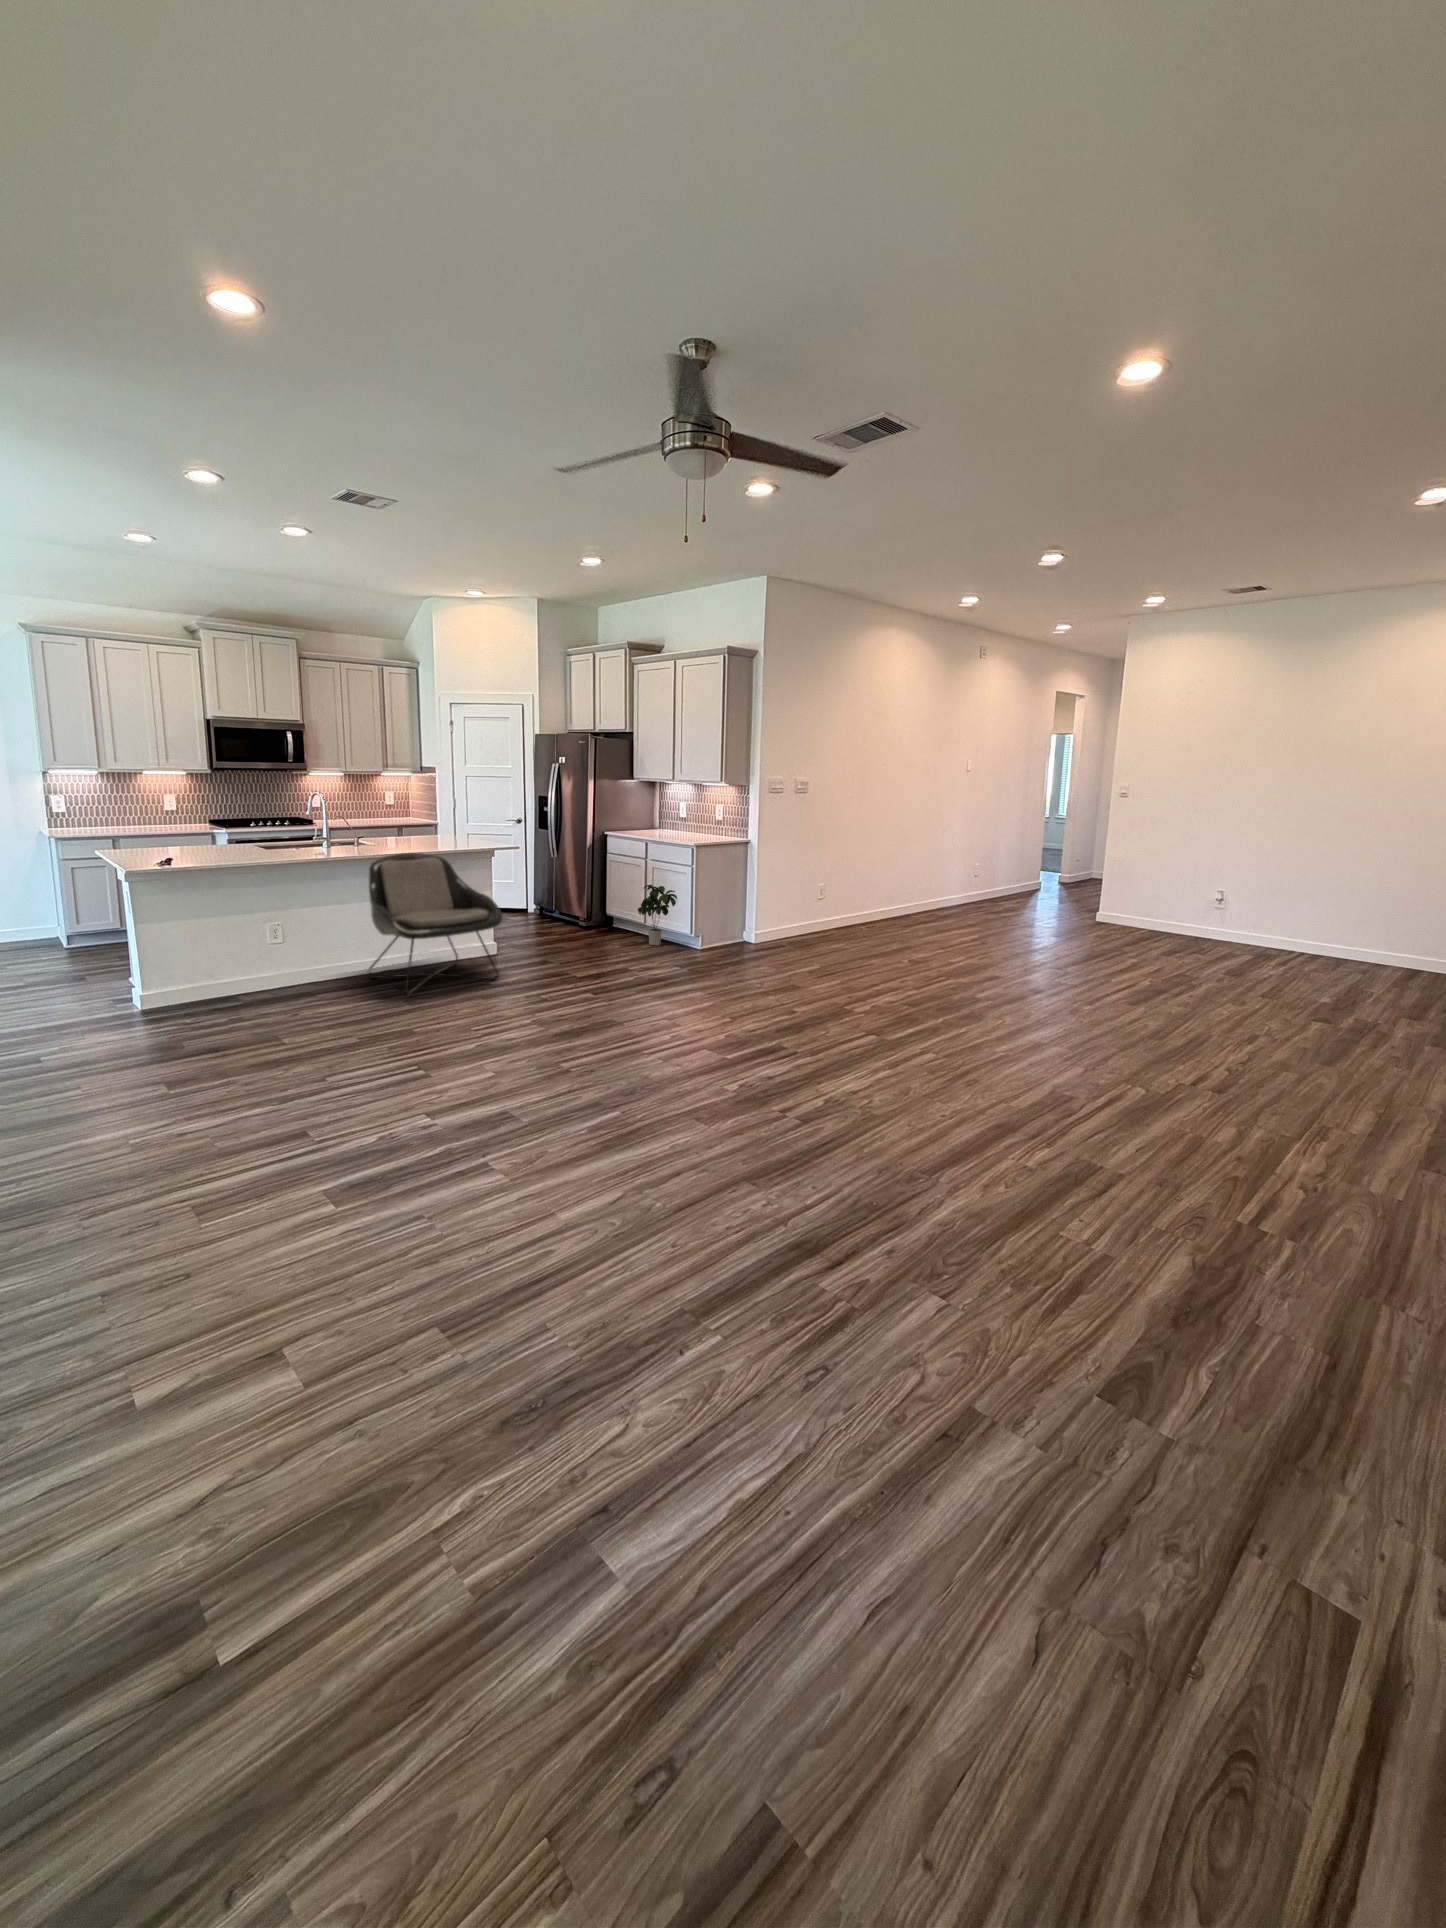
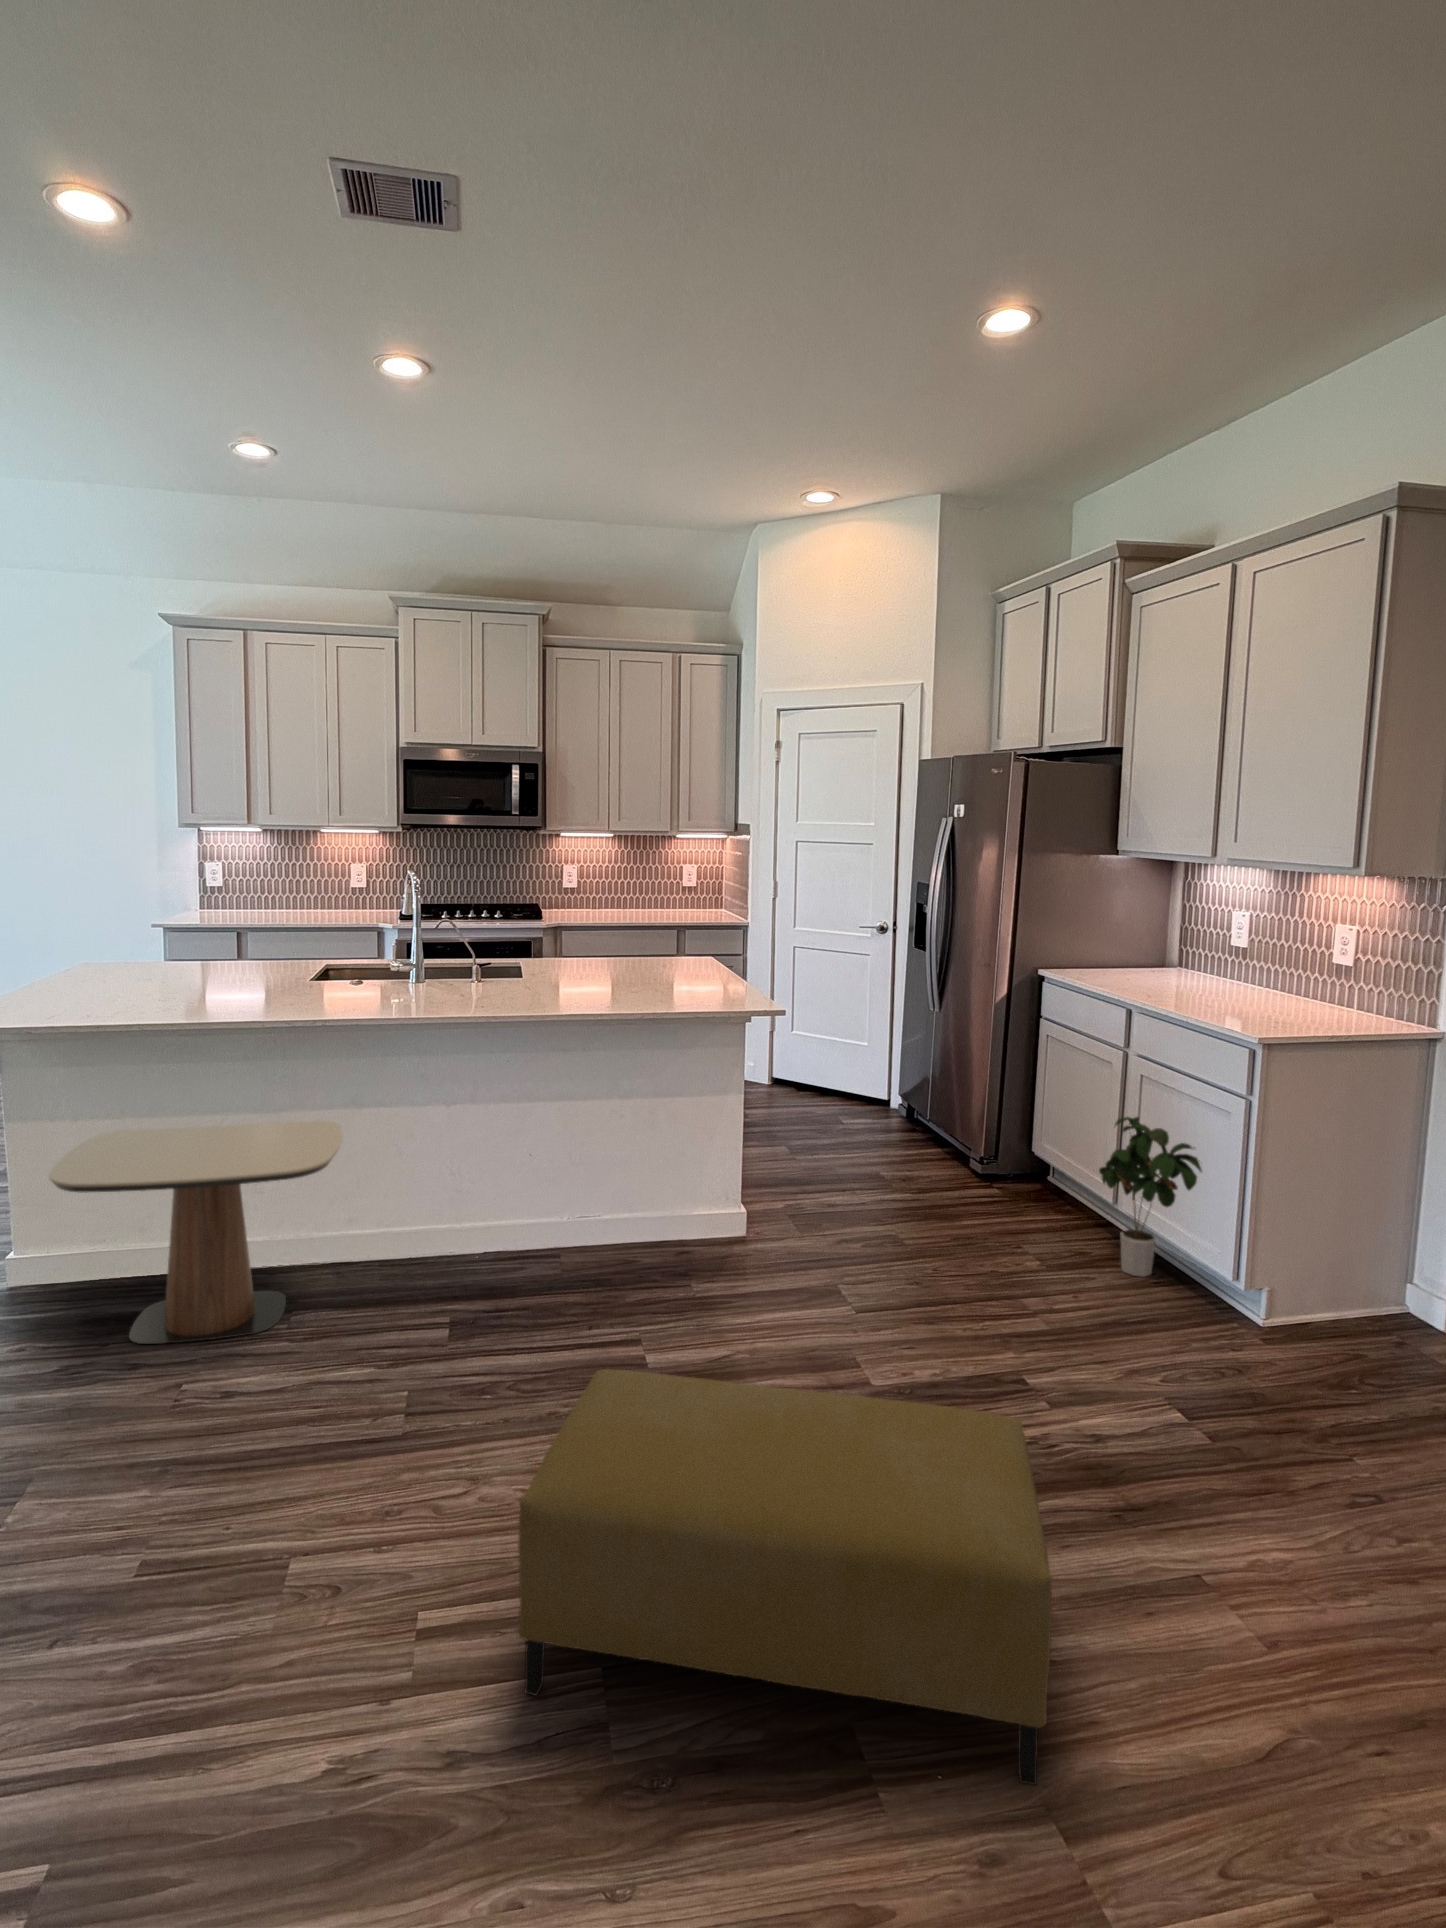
lounge chair: present [368,853,503,997] -> none [439,1008,717,1362]
side table: none [177,913,324,1016] -> present [49,1119,342,1344]
ottoman: none [497,950,660,1041] -> present [518,1369,1052,1785]

